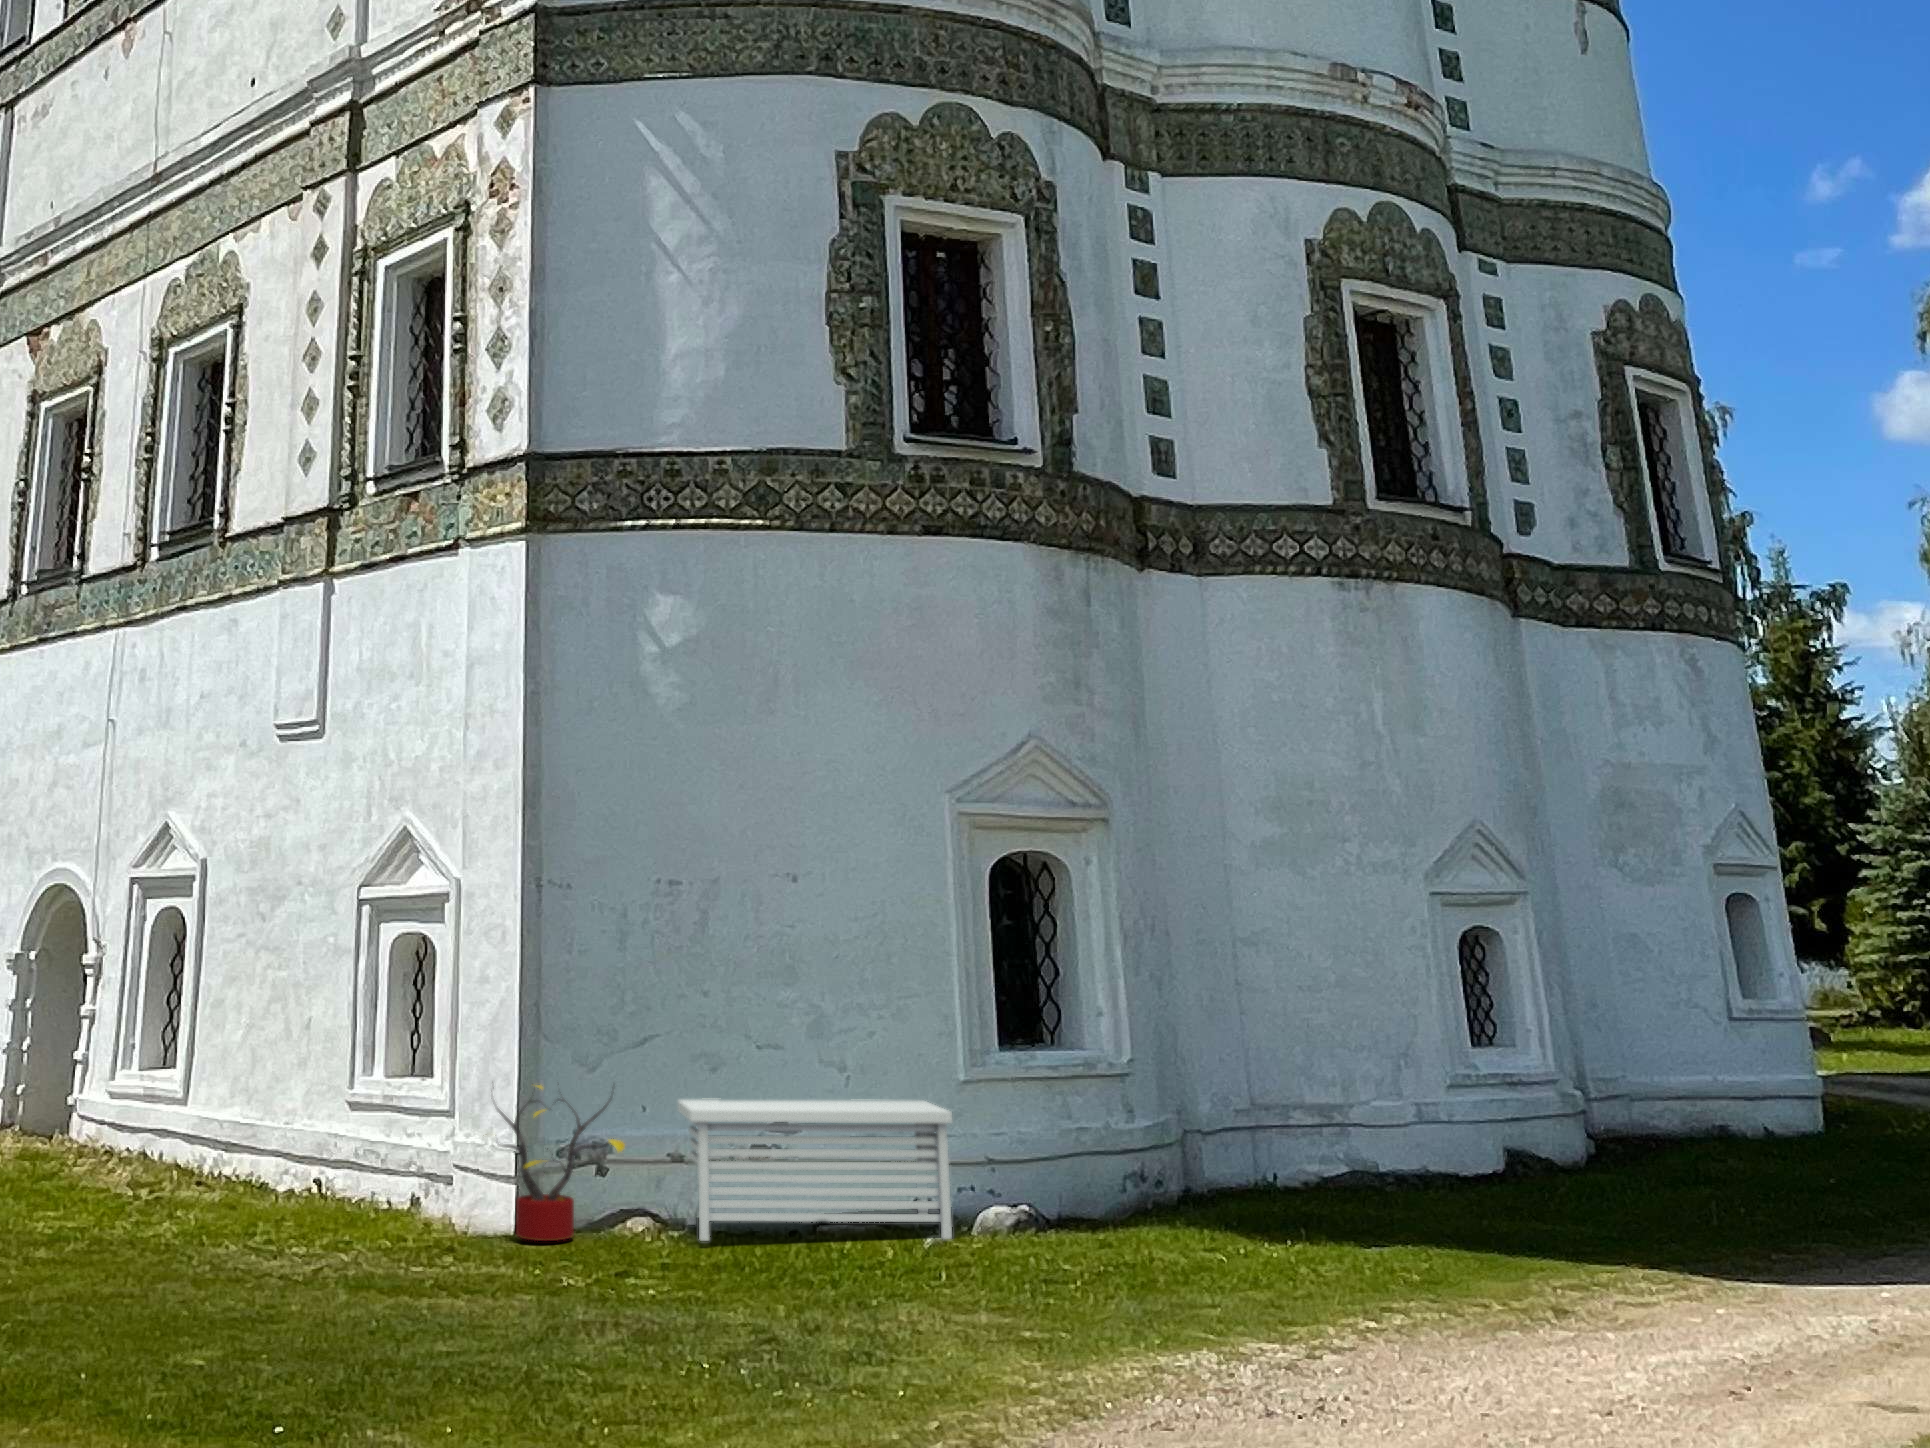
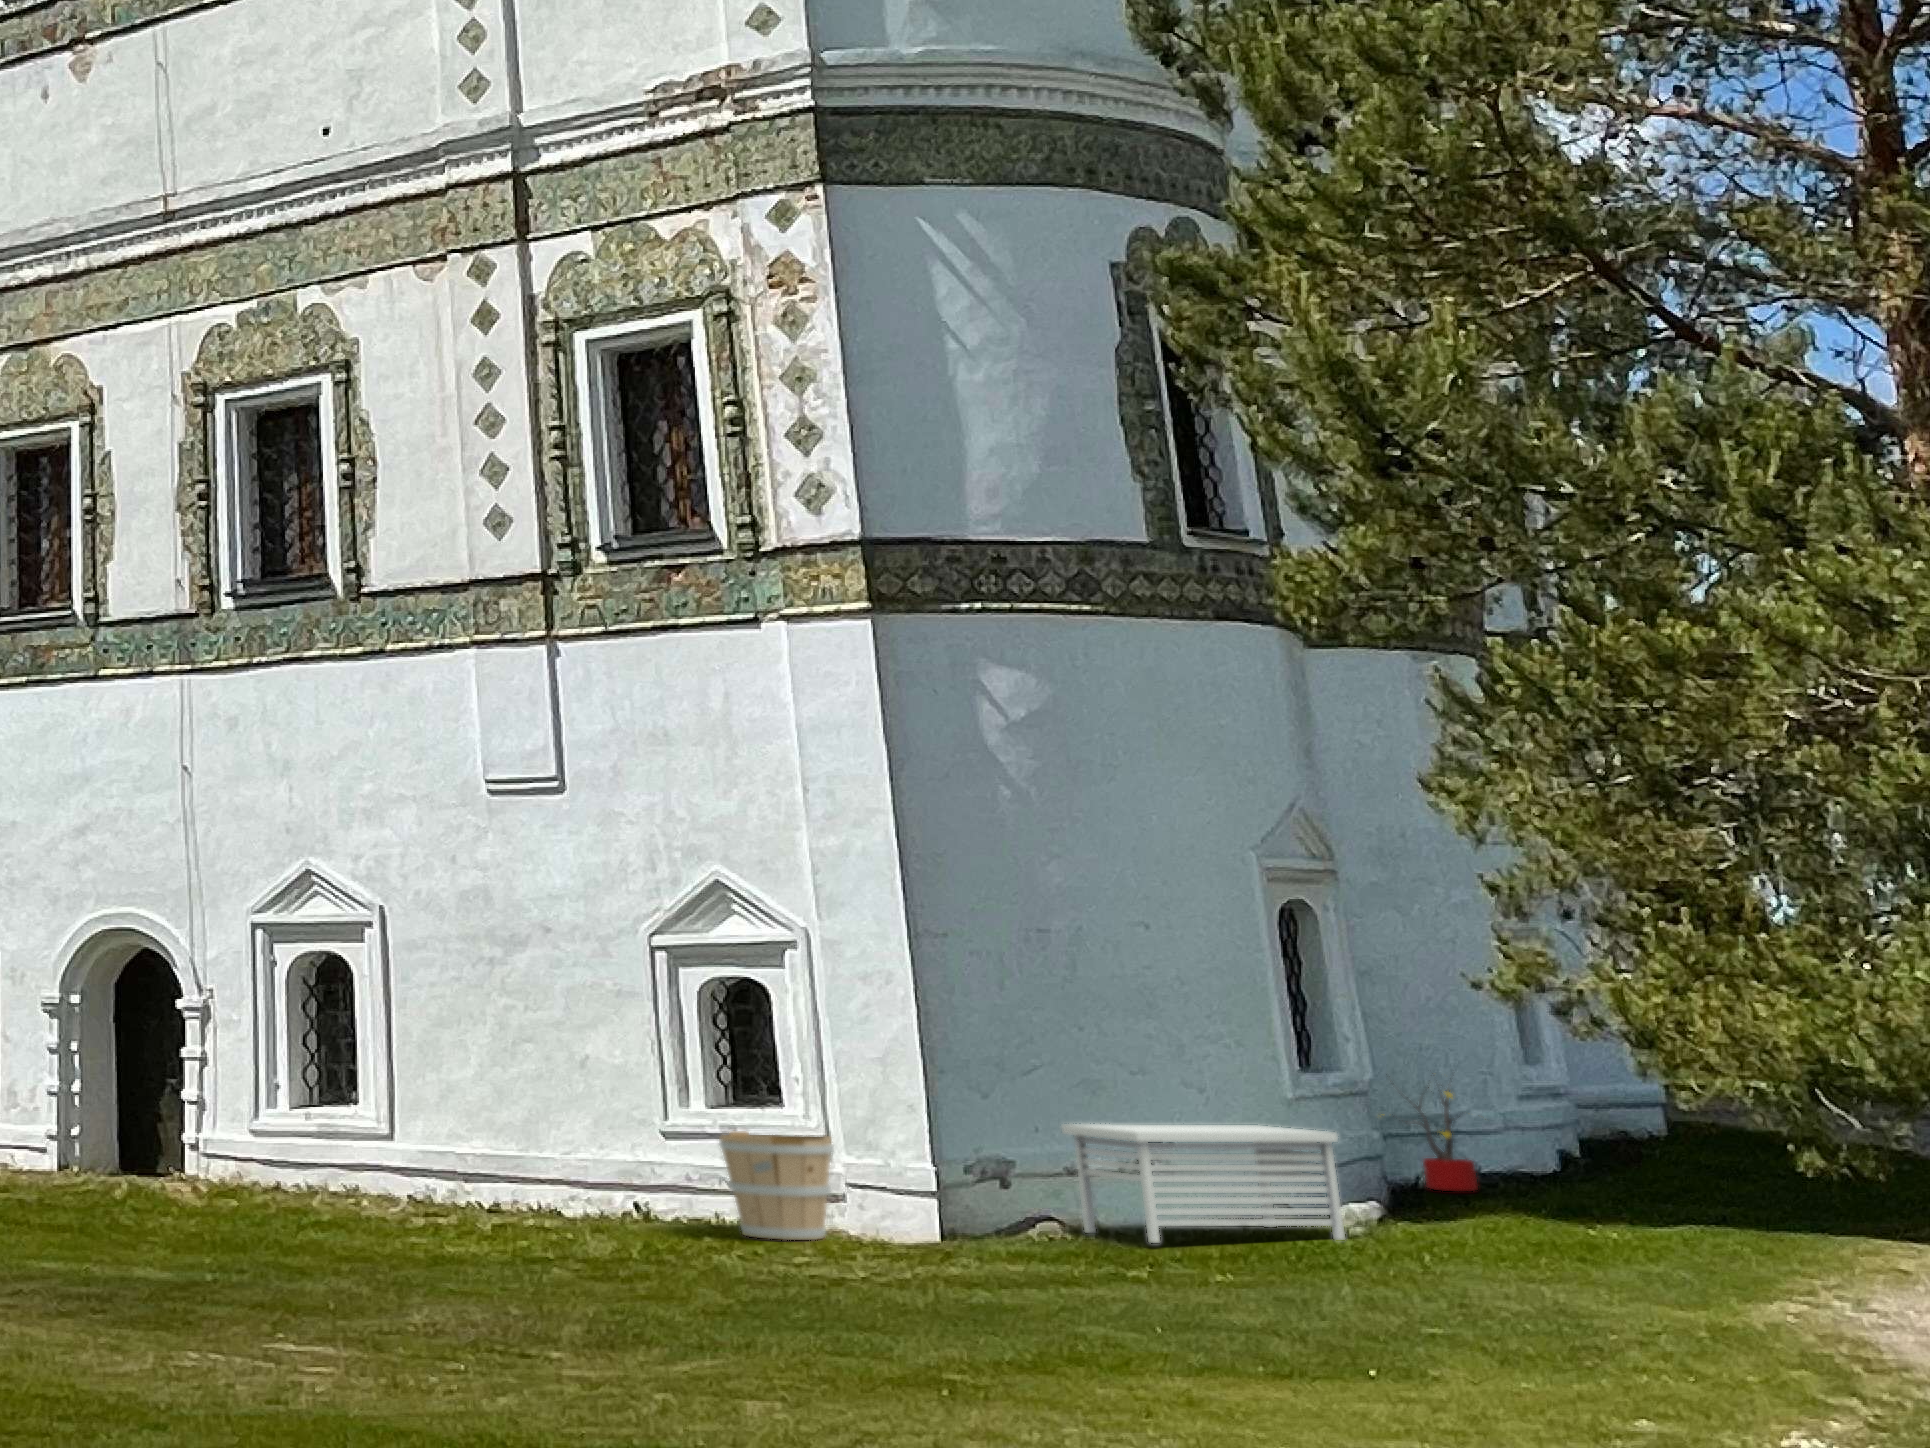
decorative plant: present [491,1084,625,1241] -> present [1390,1075,1478,1191]
wooden bucket: none [318,1102,439,1227] -> present [719,1131,834,1240]

